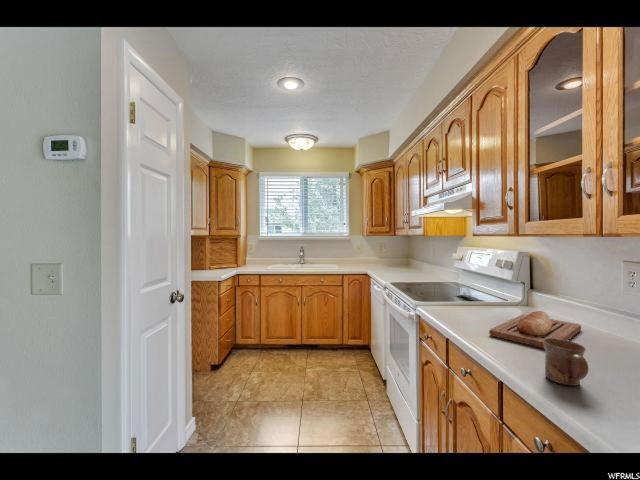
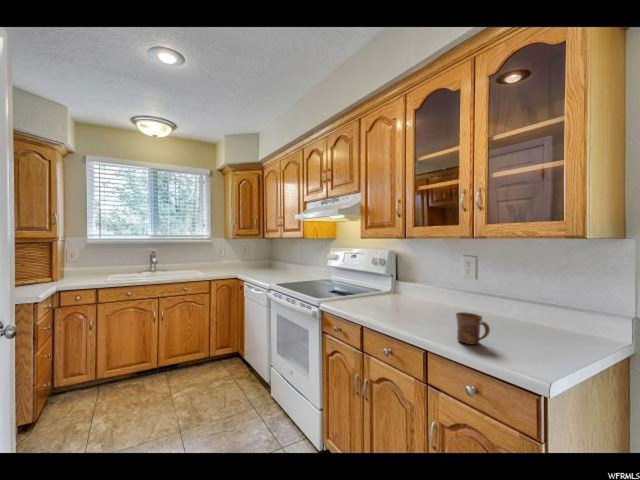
bread loaf: present [489,311,581,349] -> none [397,295,444,323]

